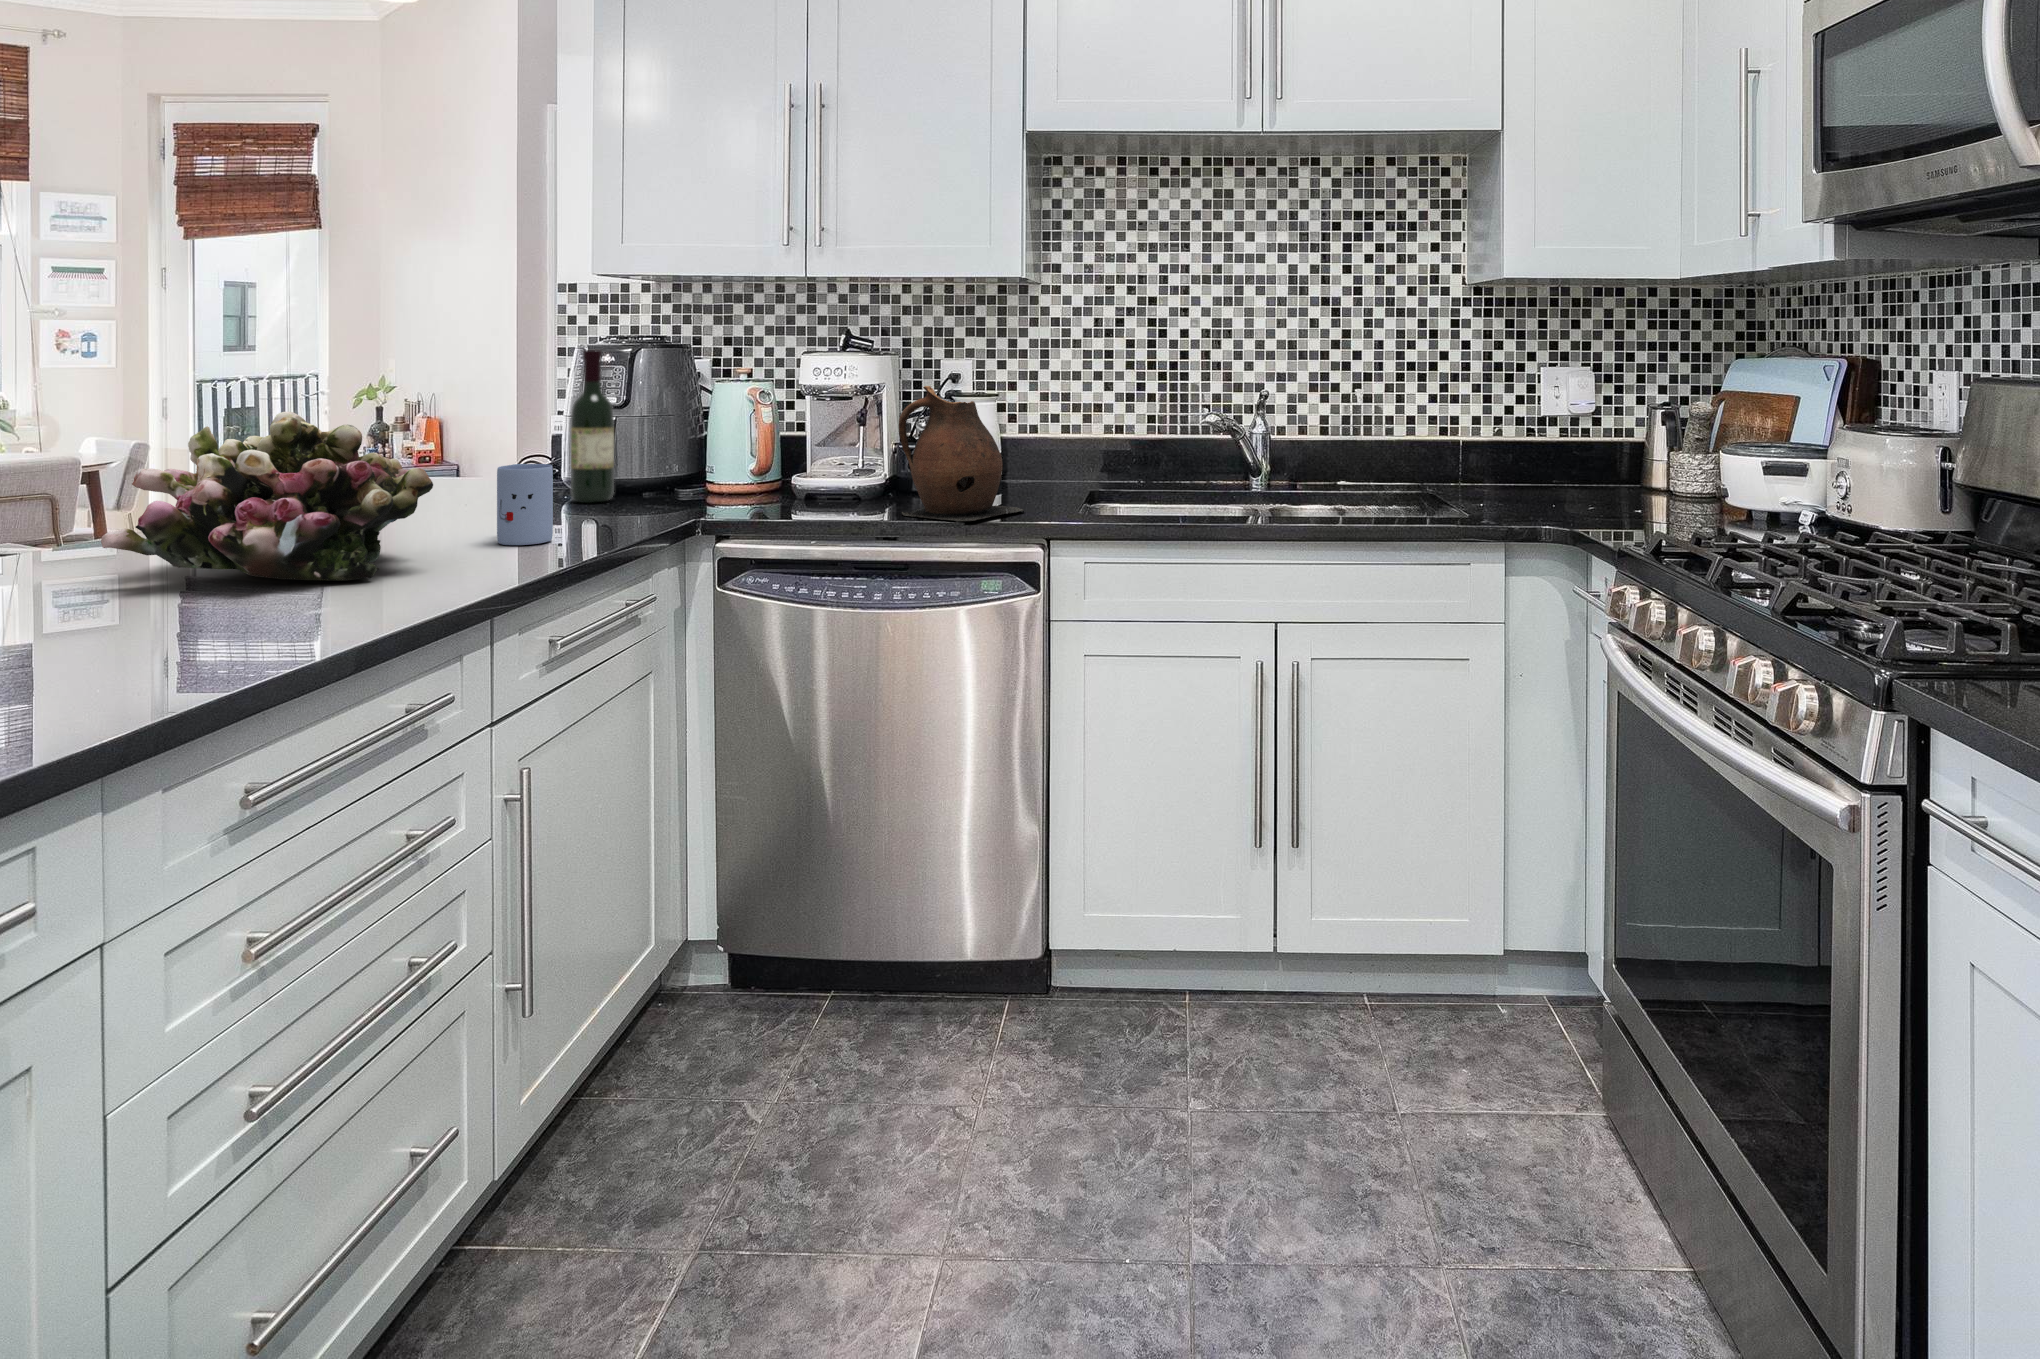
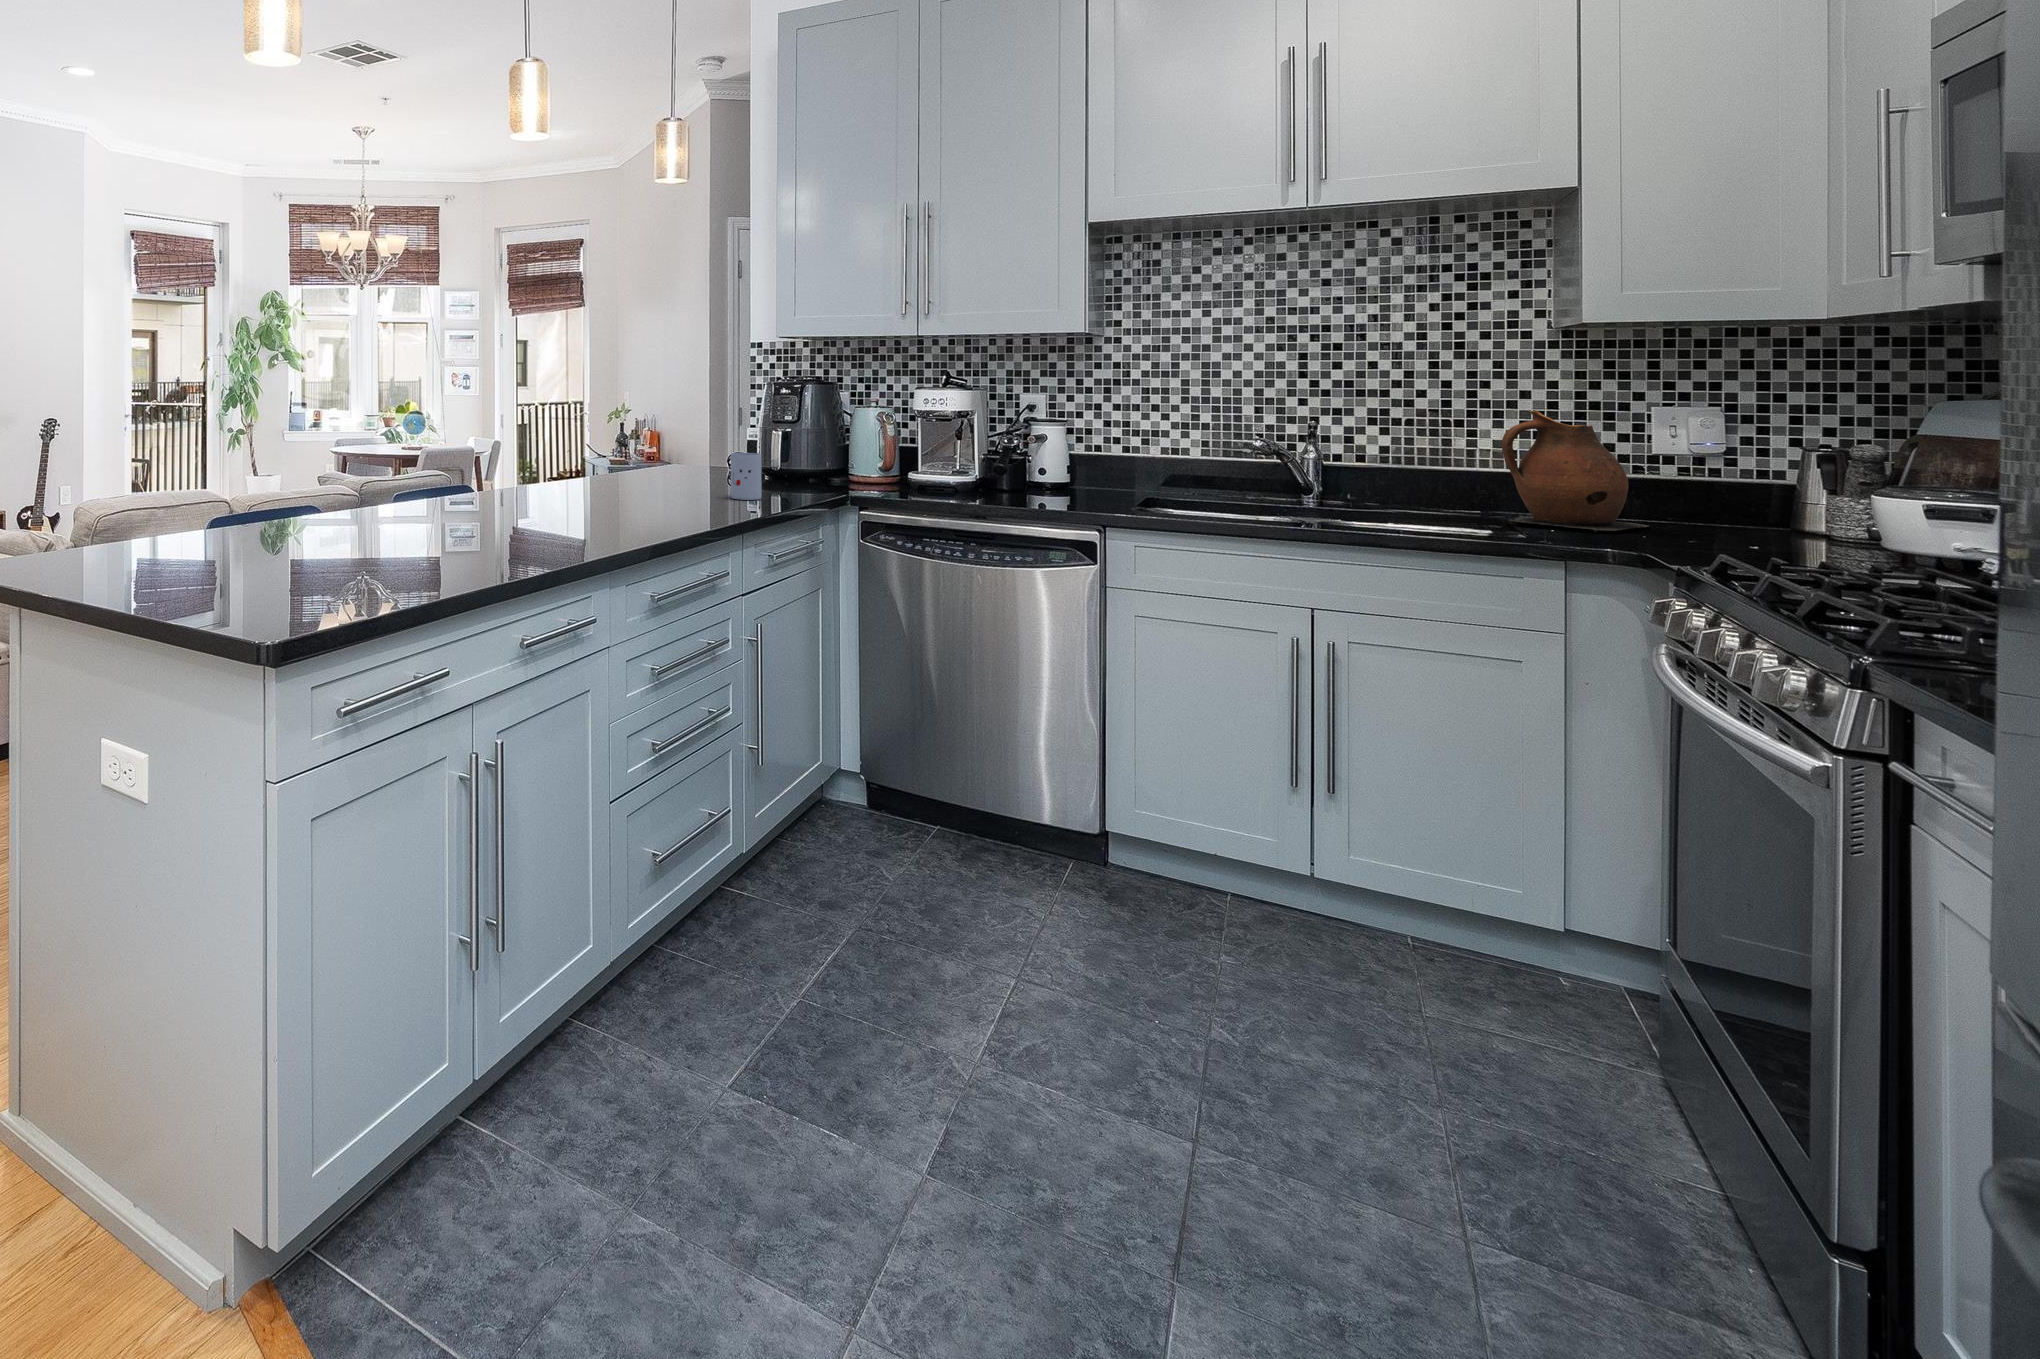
wine bottle: present [571,350,614,503] -> none [764,385,790,482]
ceramic pitcher: present [899,386,1024,523] -> present [1502,411,1651,532]
flower arrangement: present [101,412,433,581] -> none [557,417,703,508]

